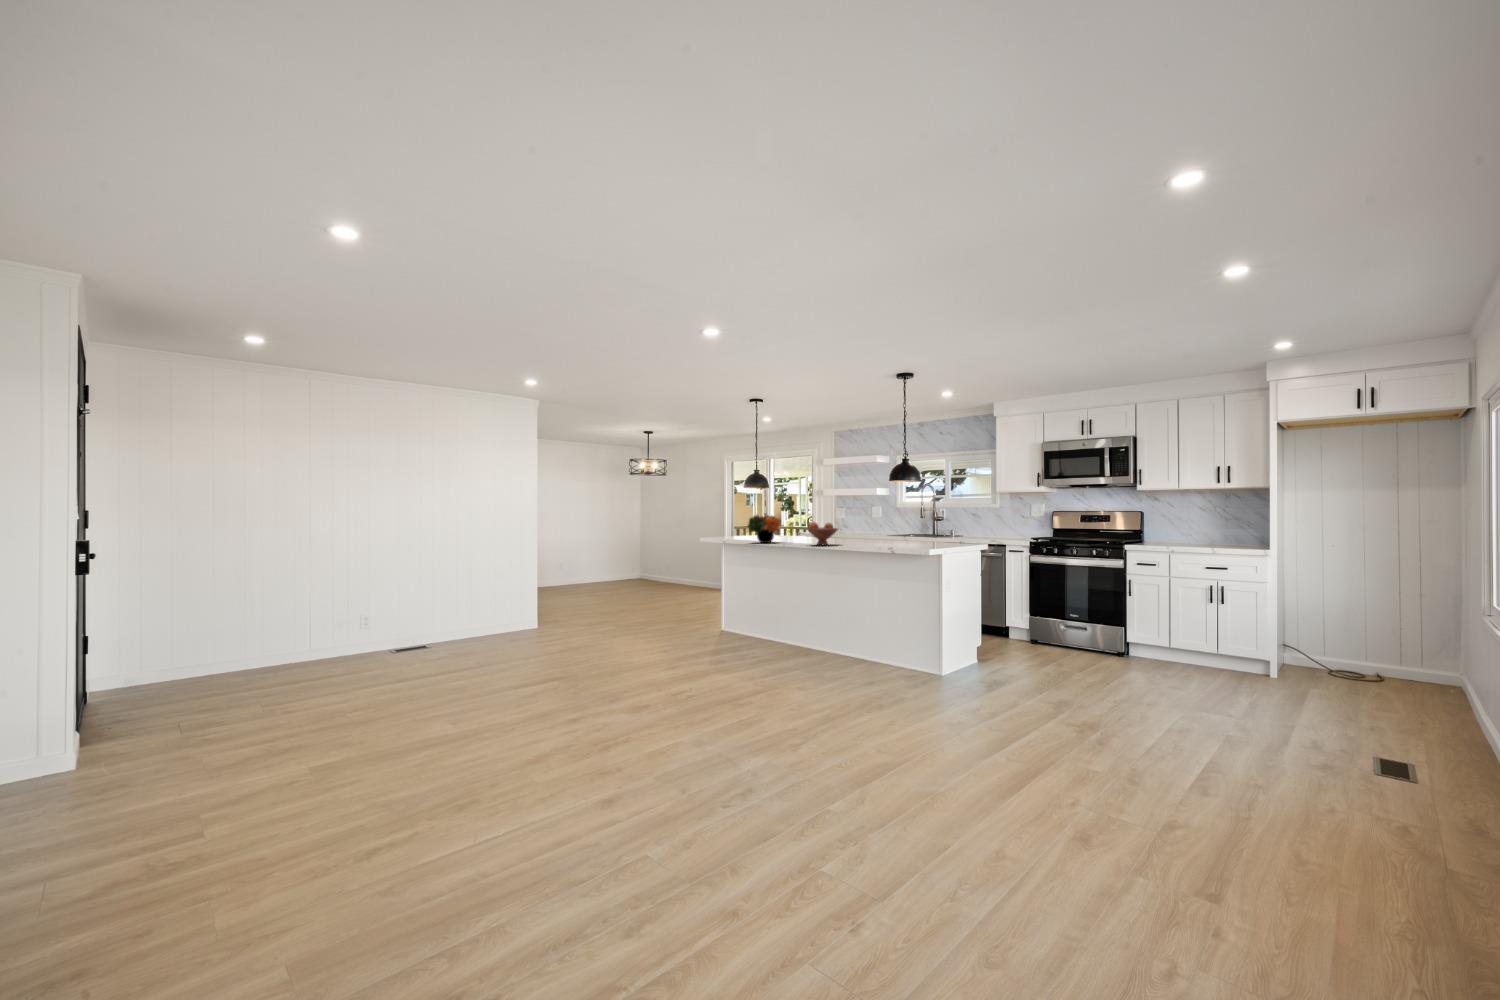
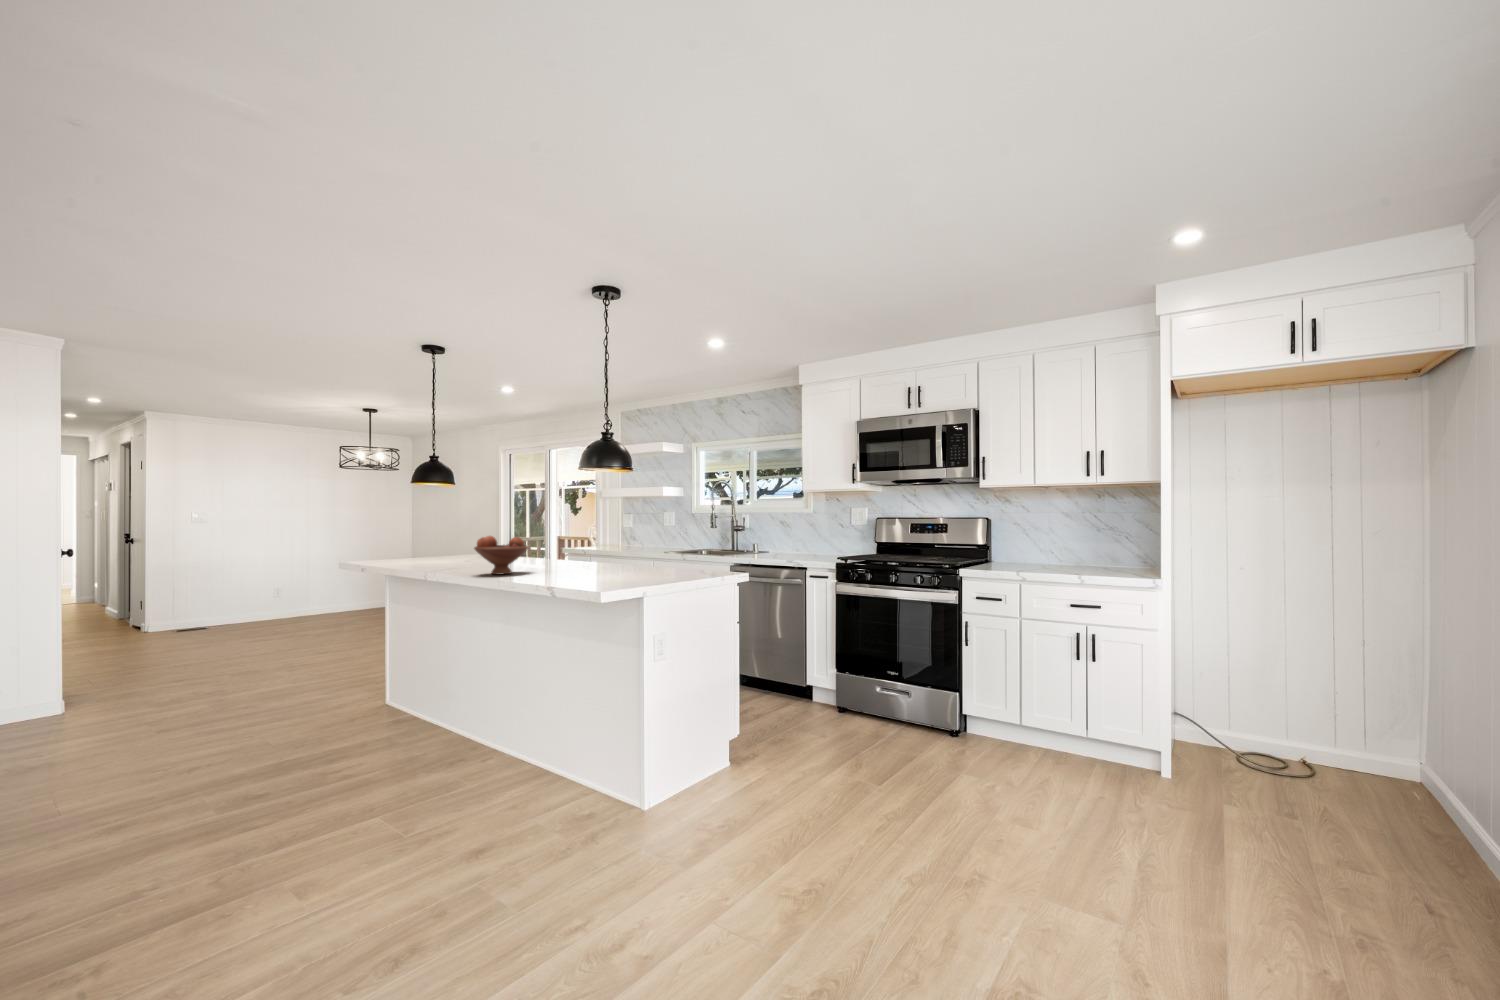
flower arrangement: present [748,514,780,543] -> none [404,521,466,569]

